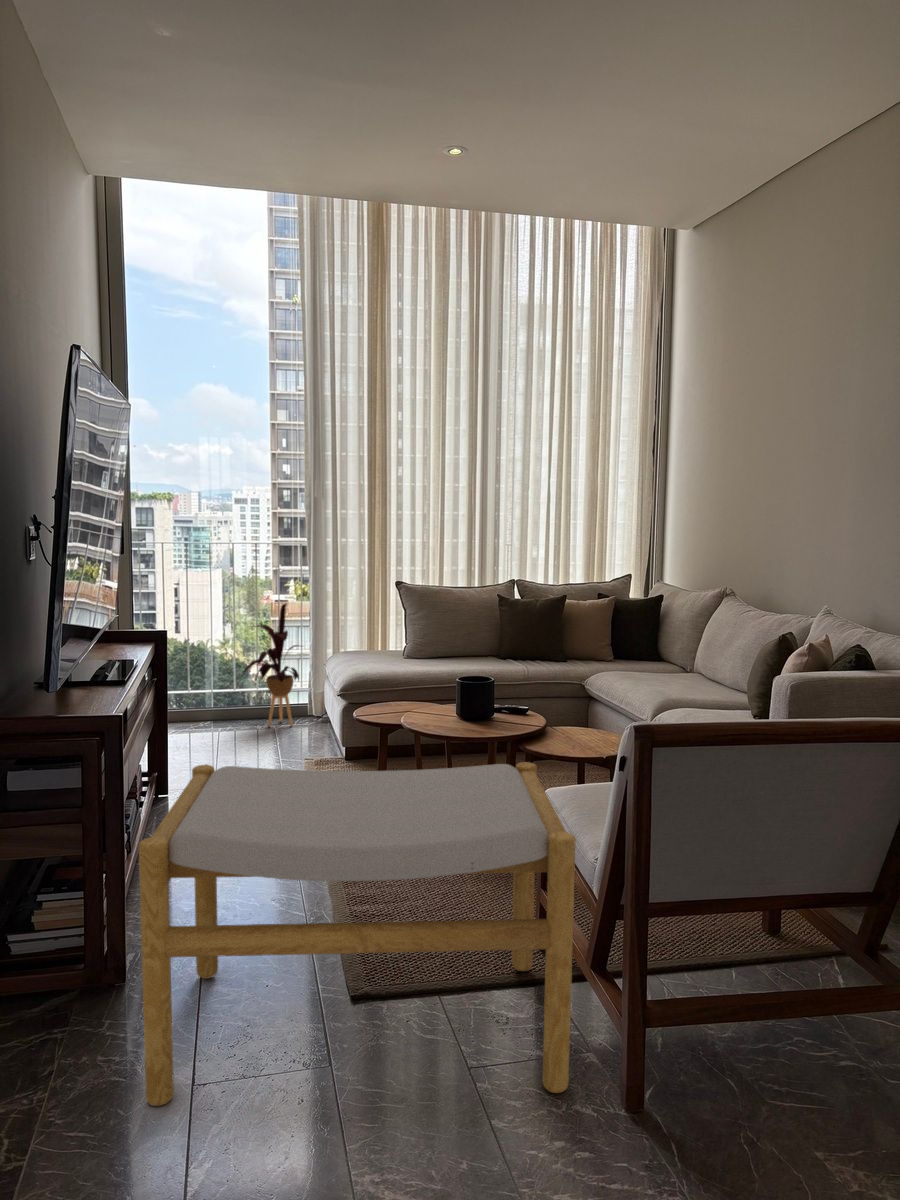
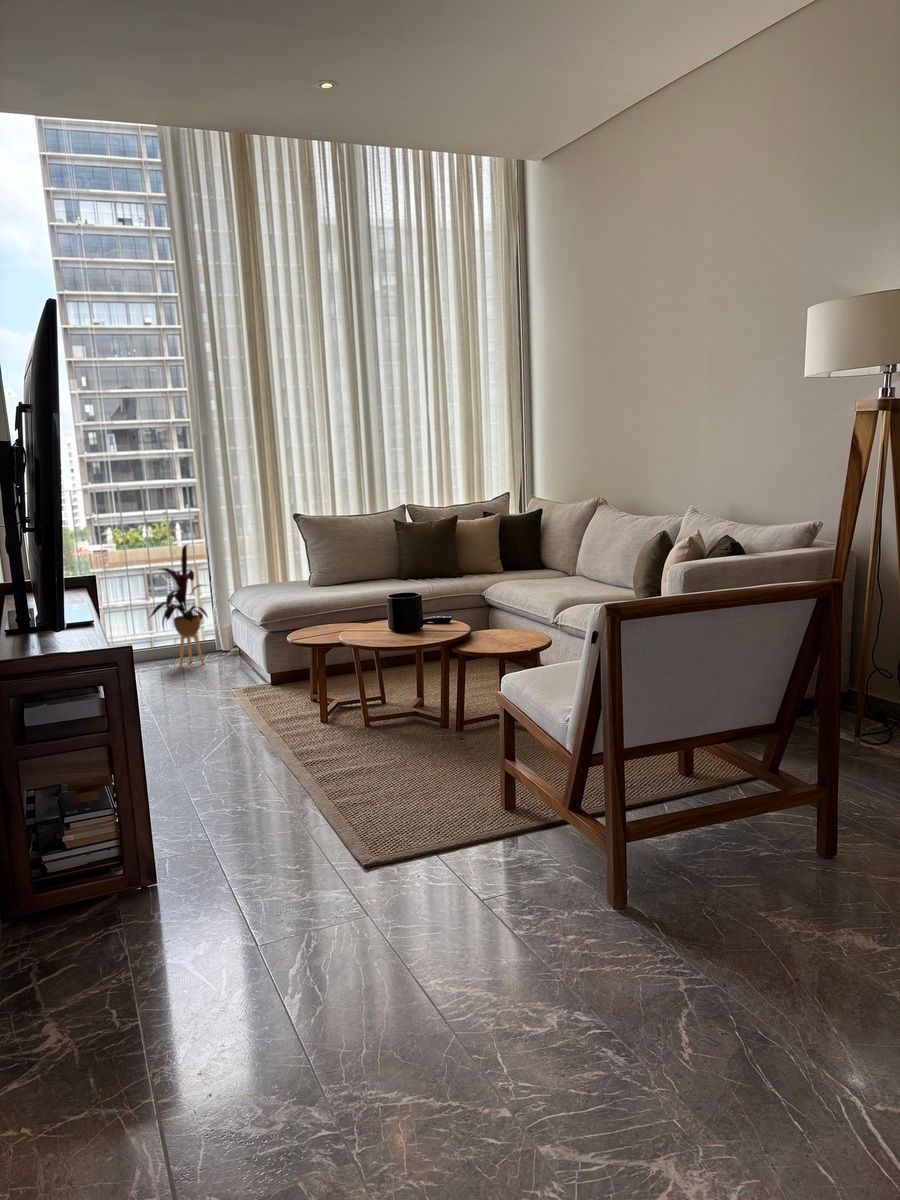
footstool: present [139,762,575,1106] -> none [204,653,566,963]

